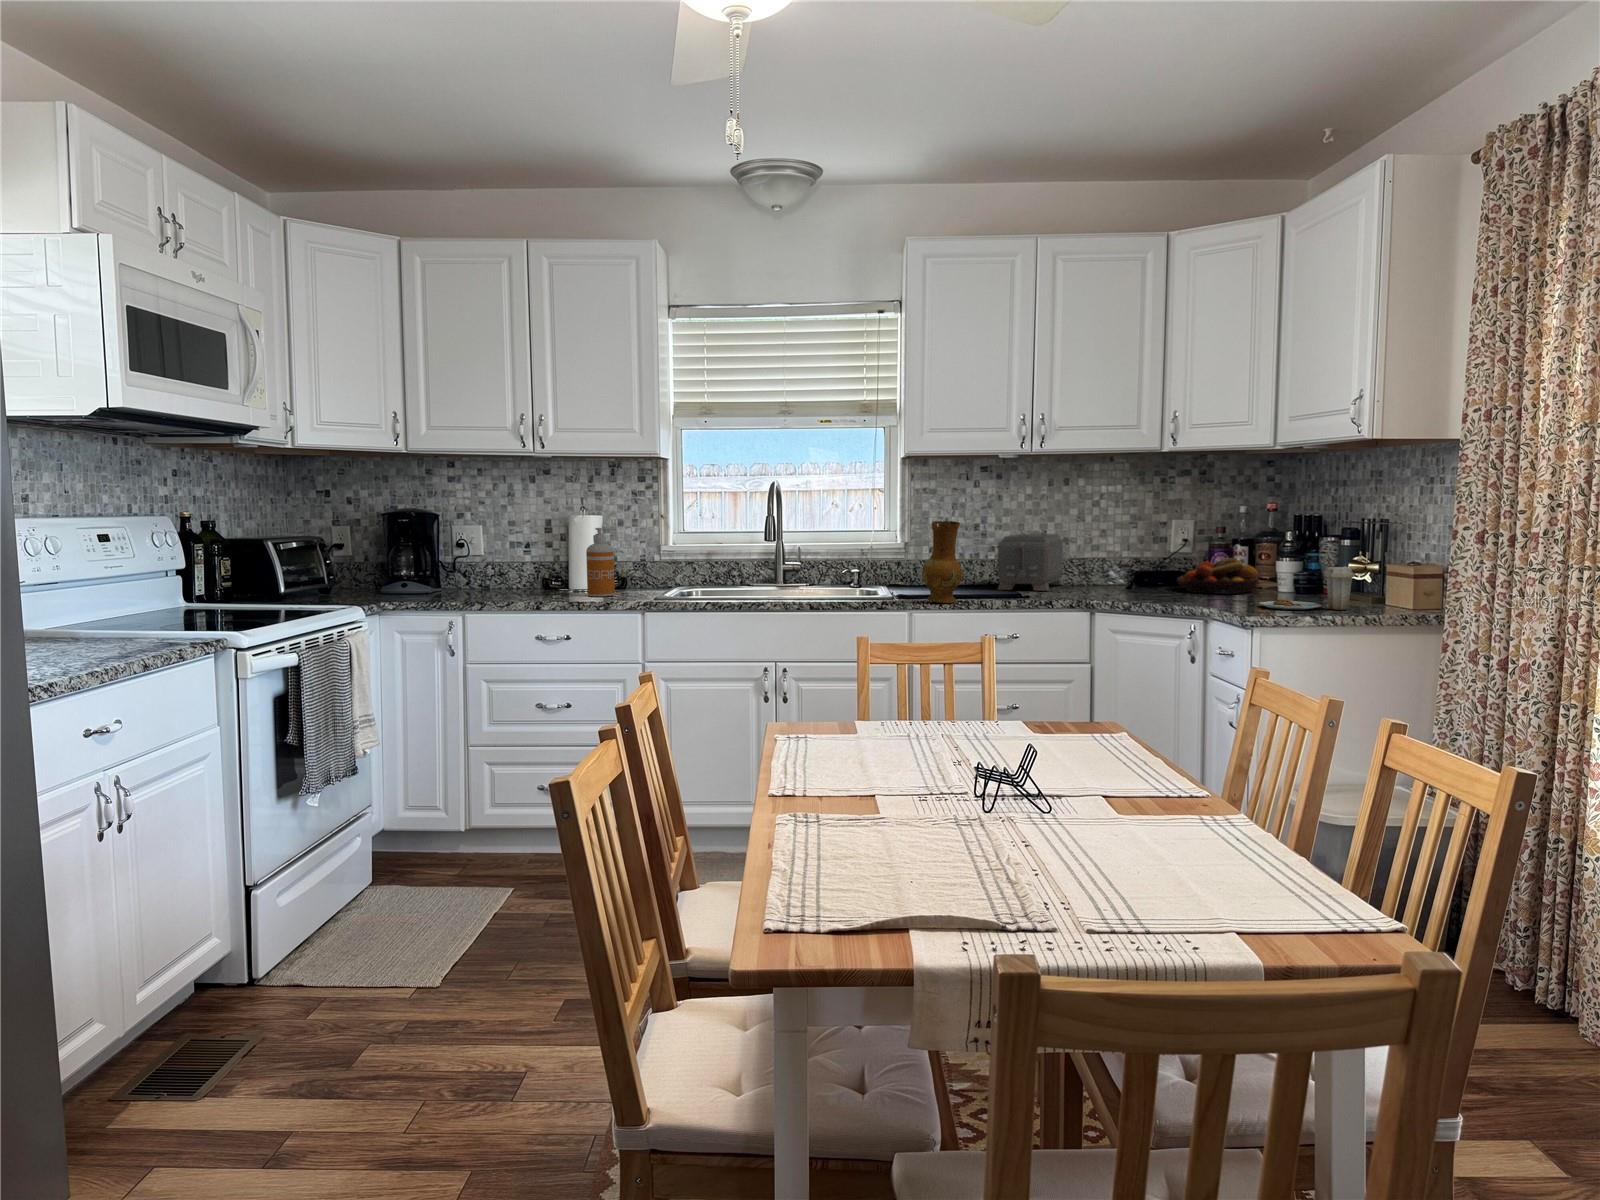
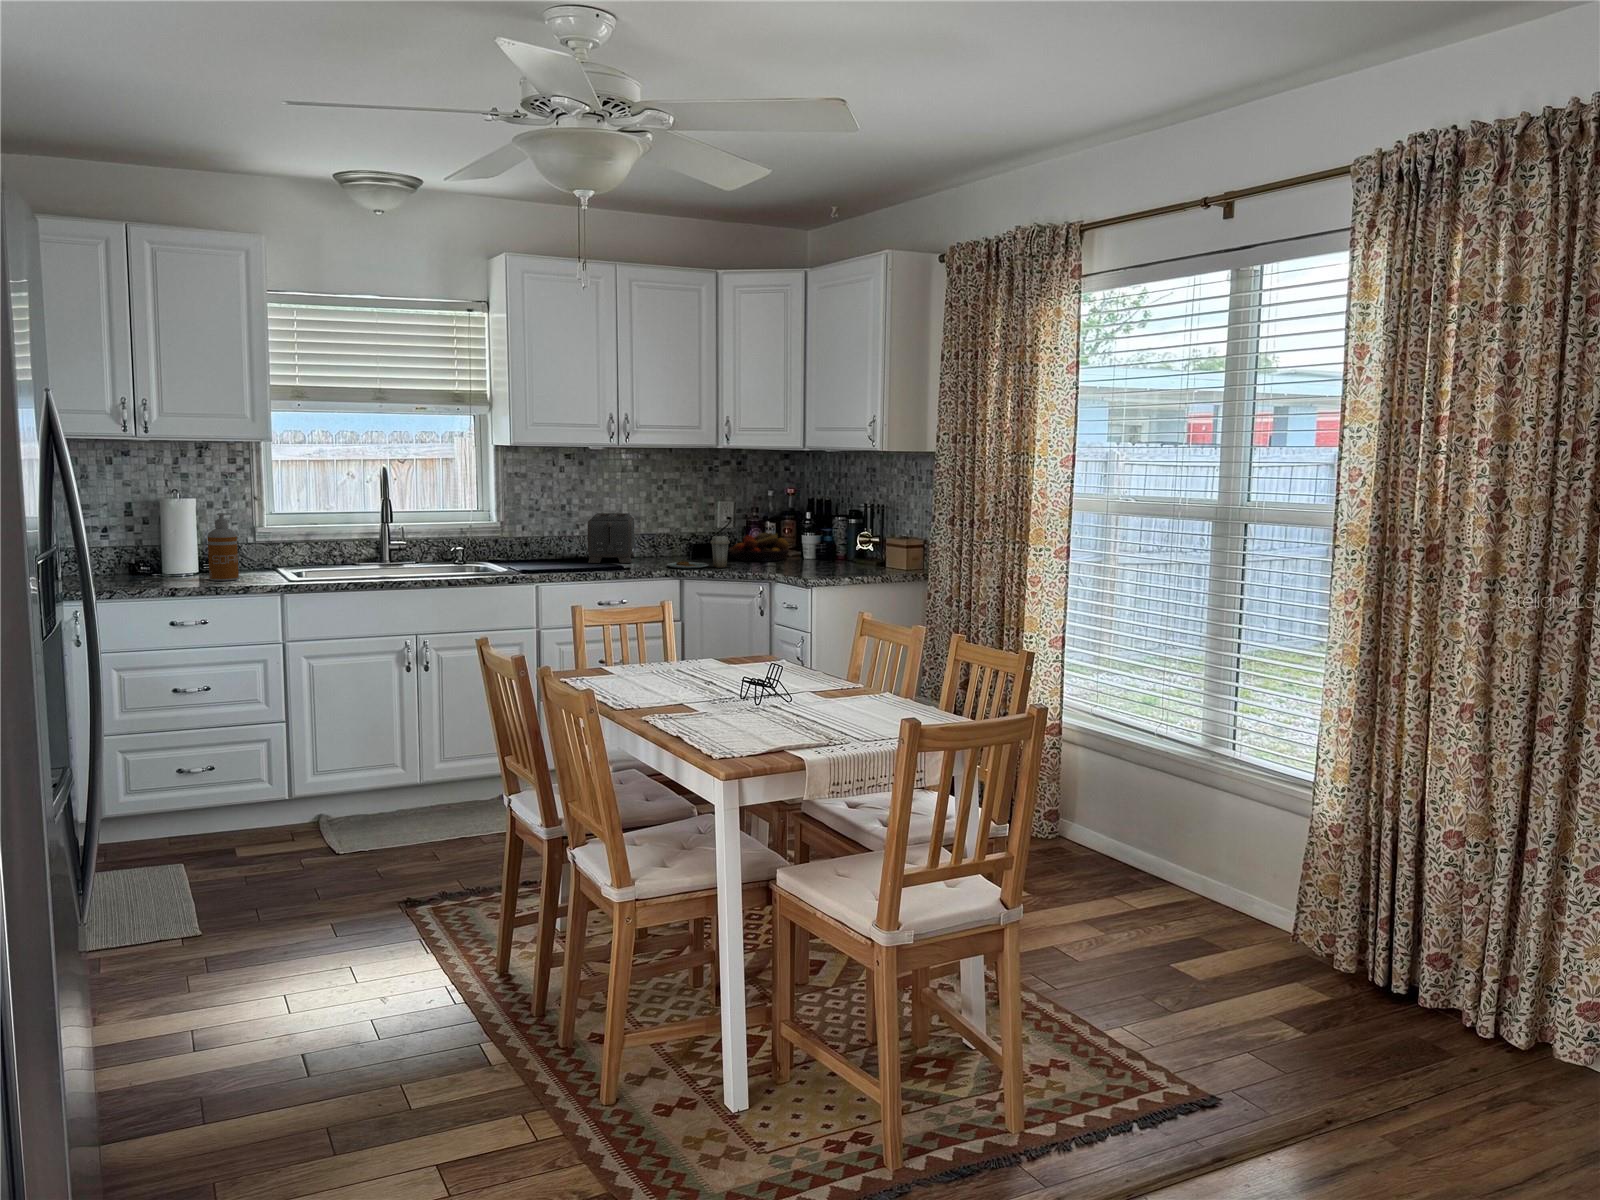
ceramic jug: present [922,521,962,603] -> none [545,506,579,576]
plate: present [1259,566,1355,610] -> present [666,536,730,569]

